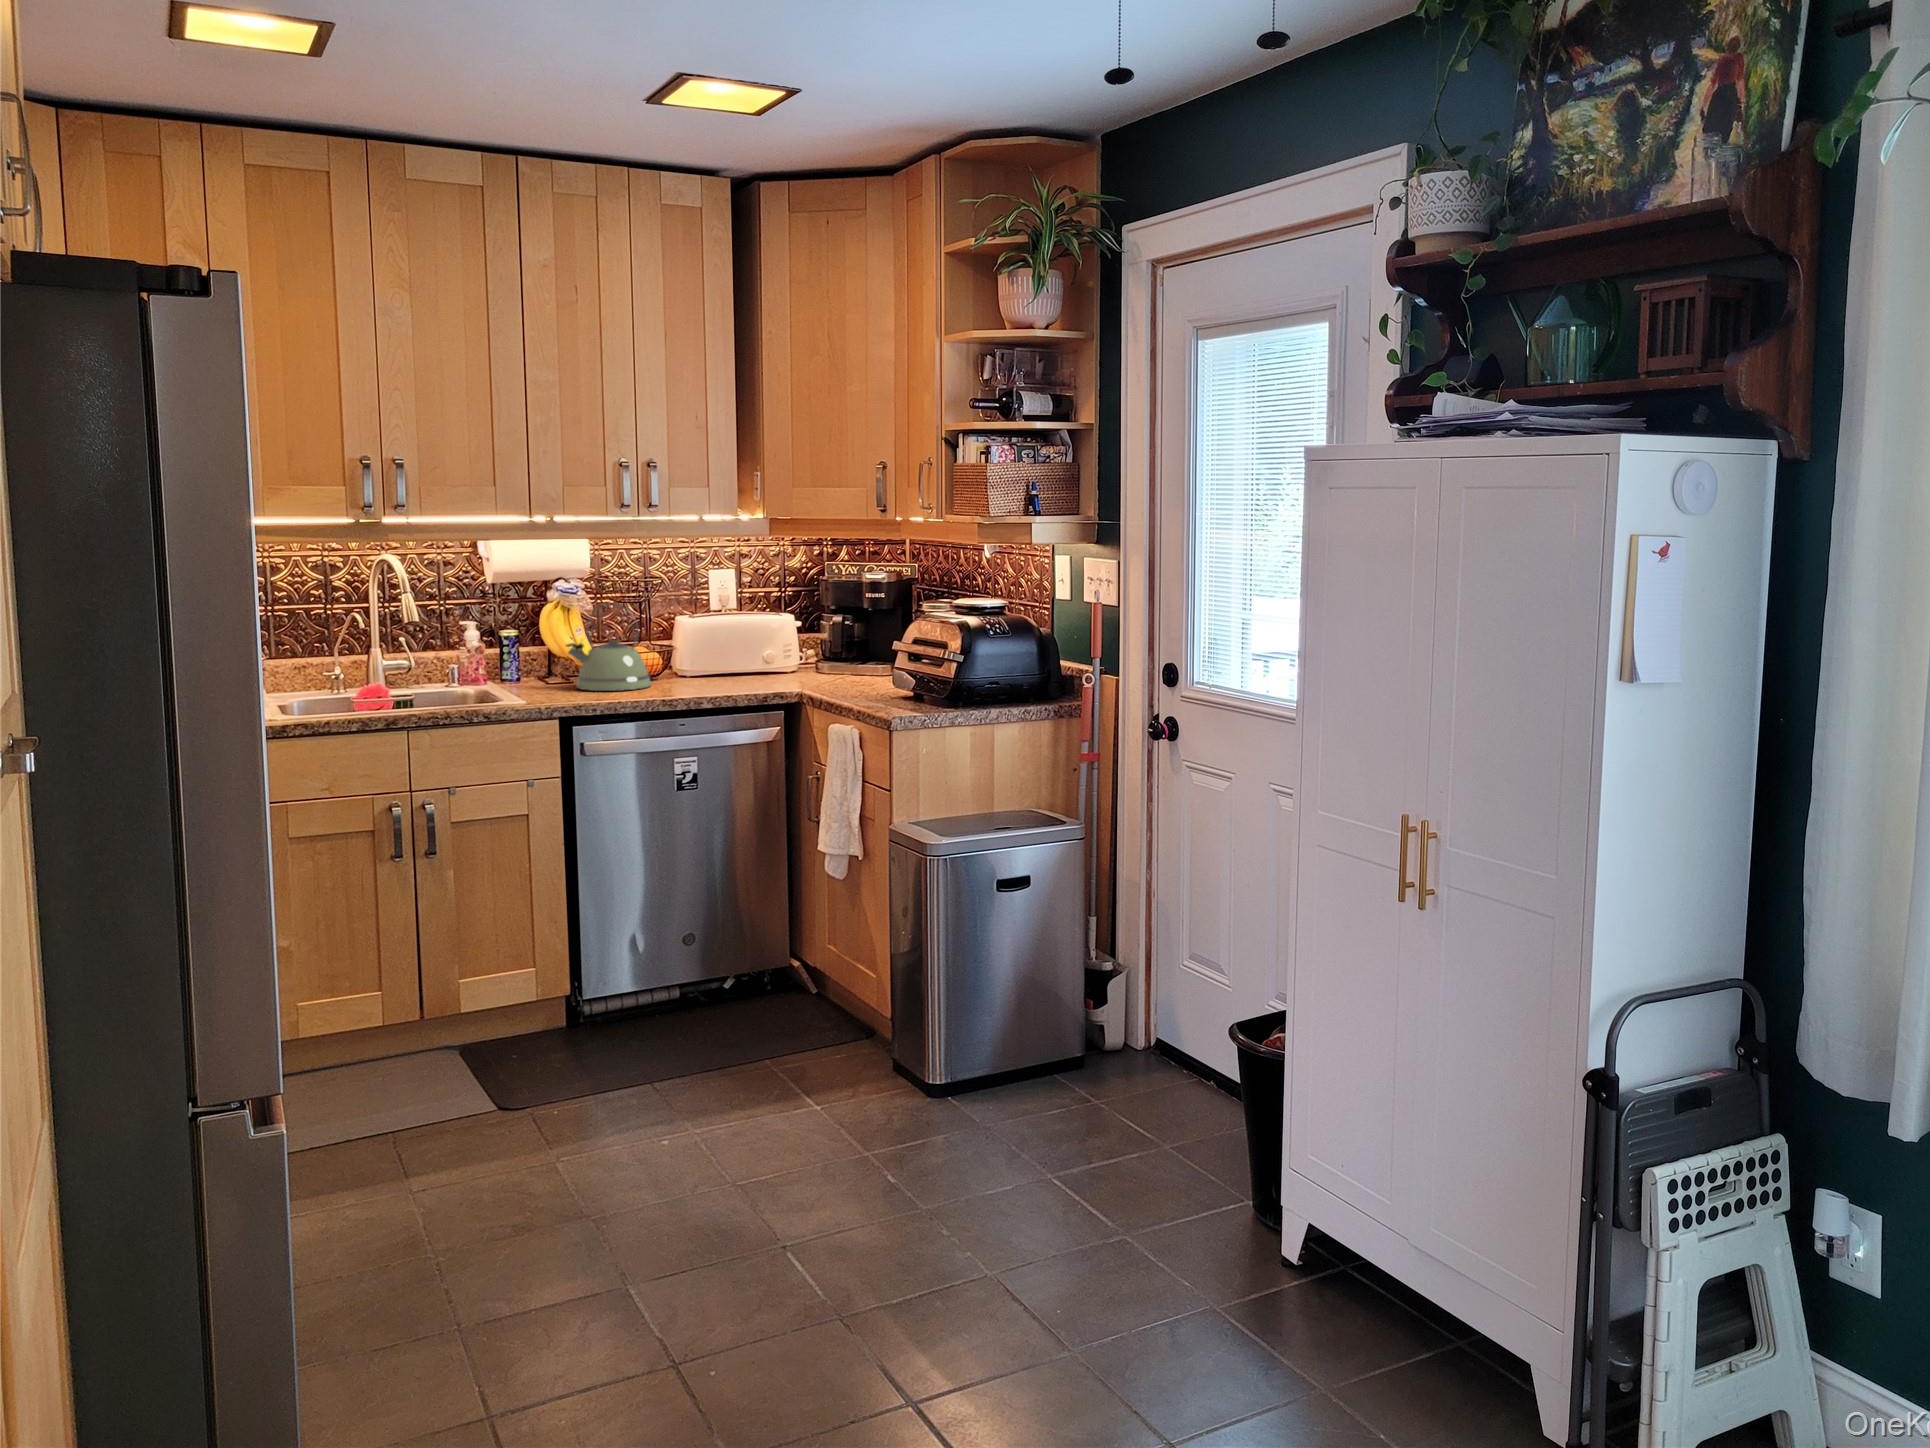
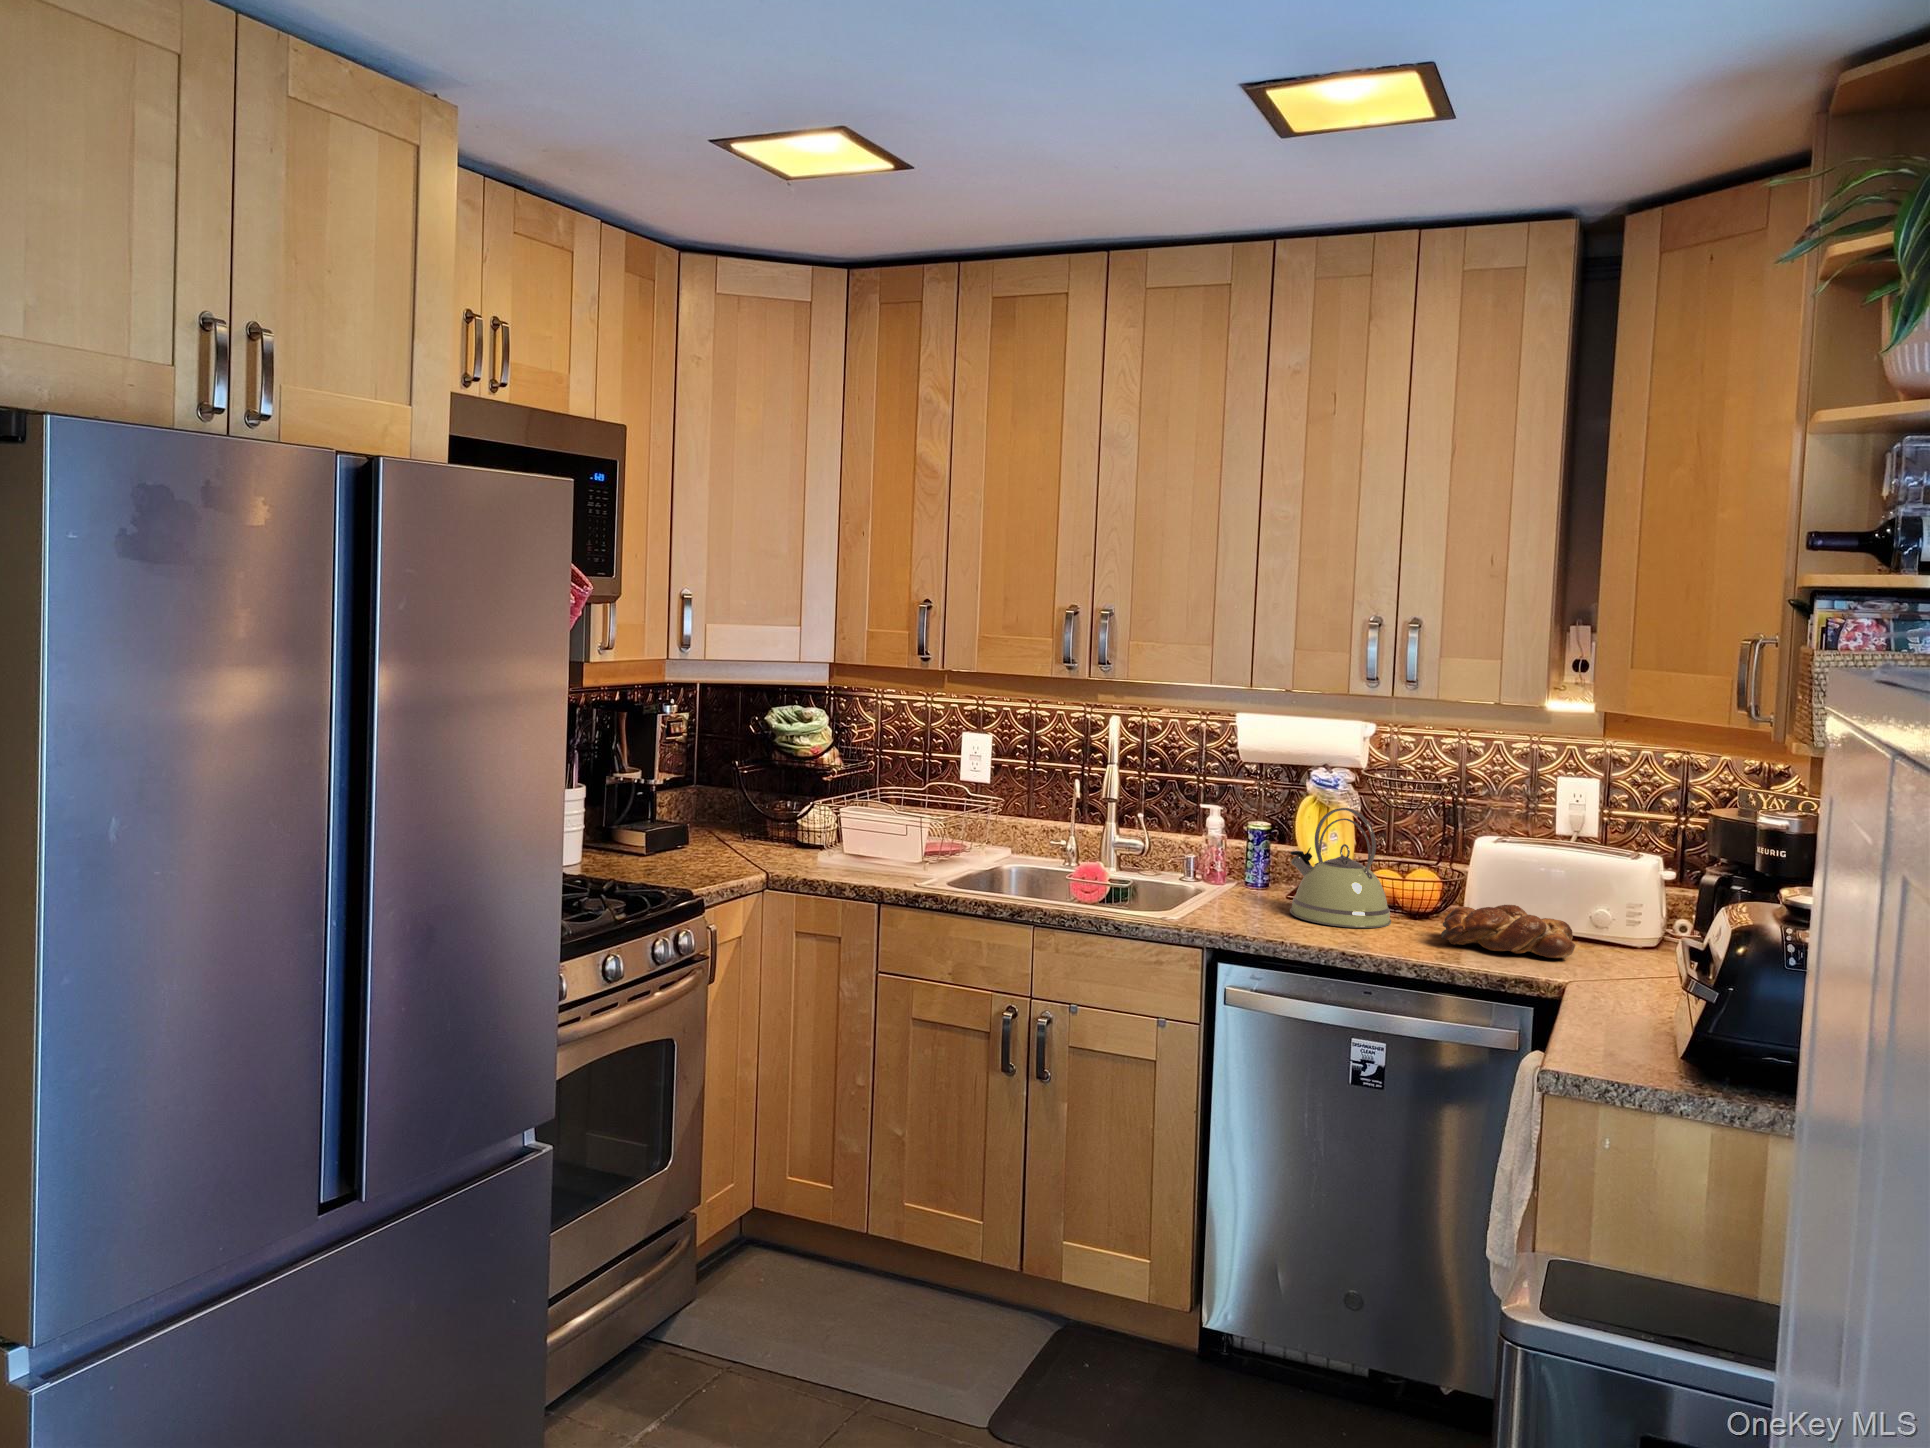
bread loaf: none [697,653,784,686] -> present [1441,905,1575,958]

